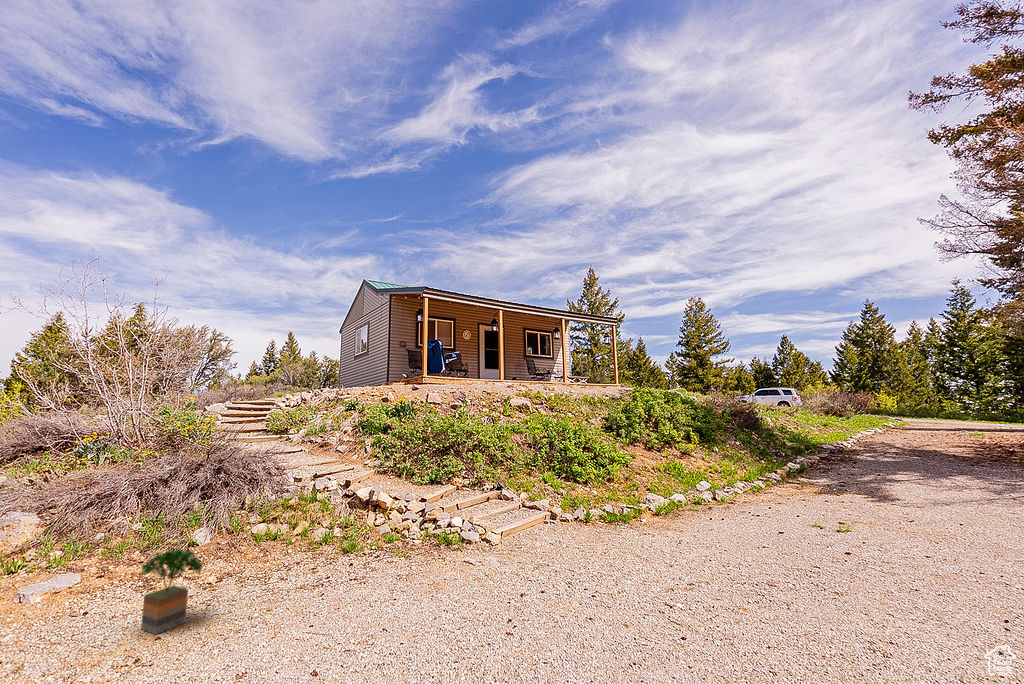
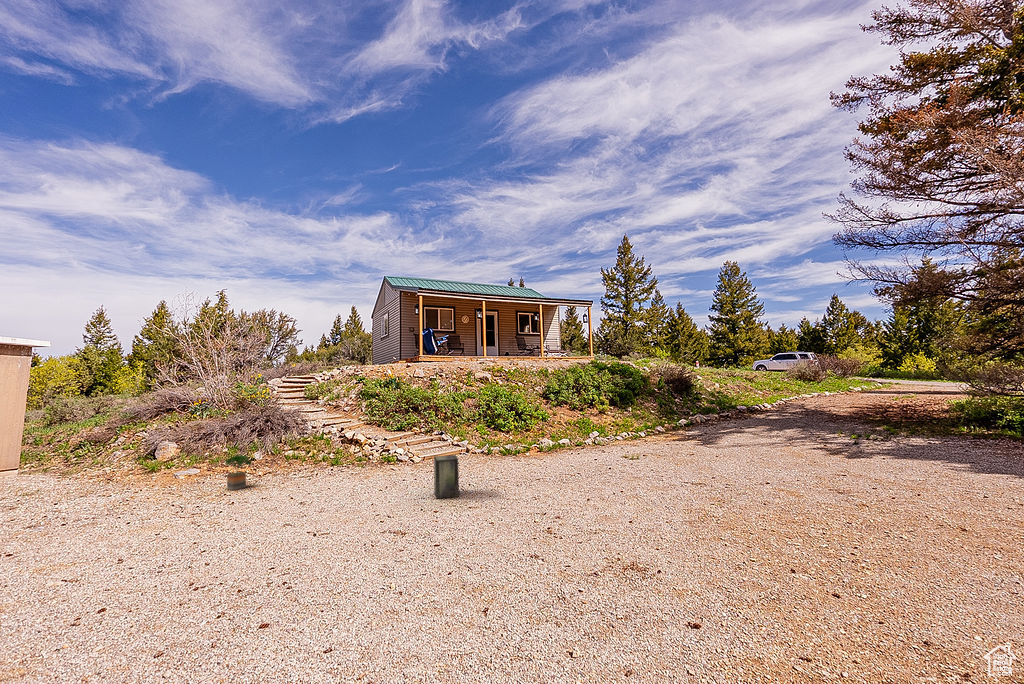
storage box: none [619,547,694,658] -> present [434,455,459,499]

